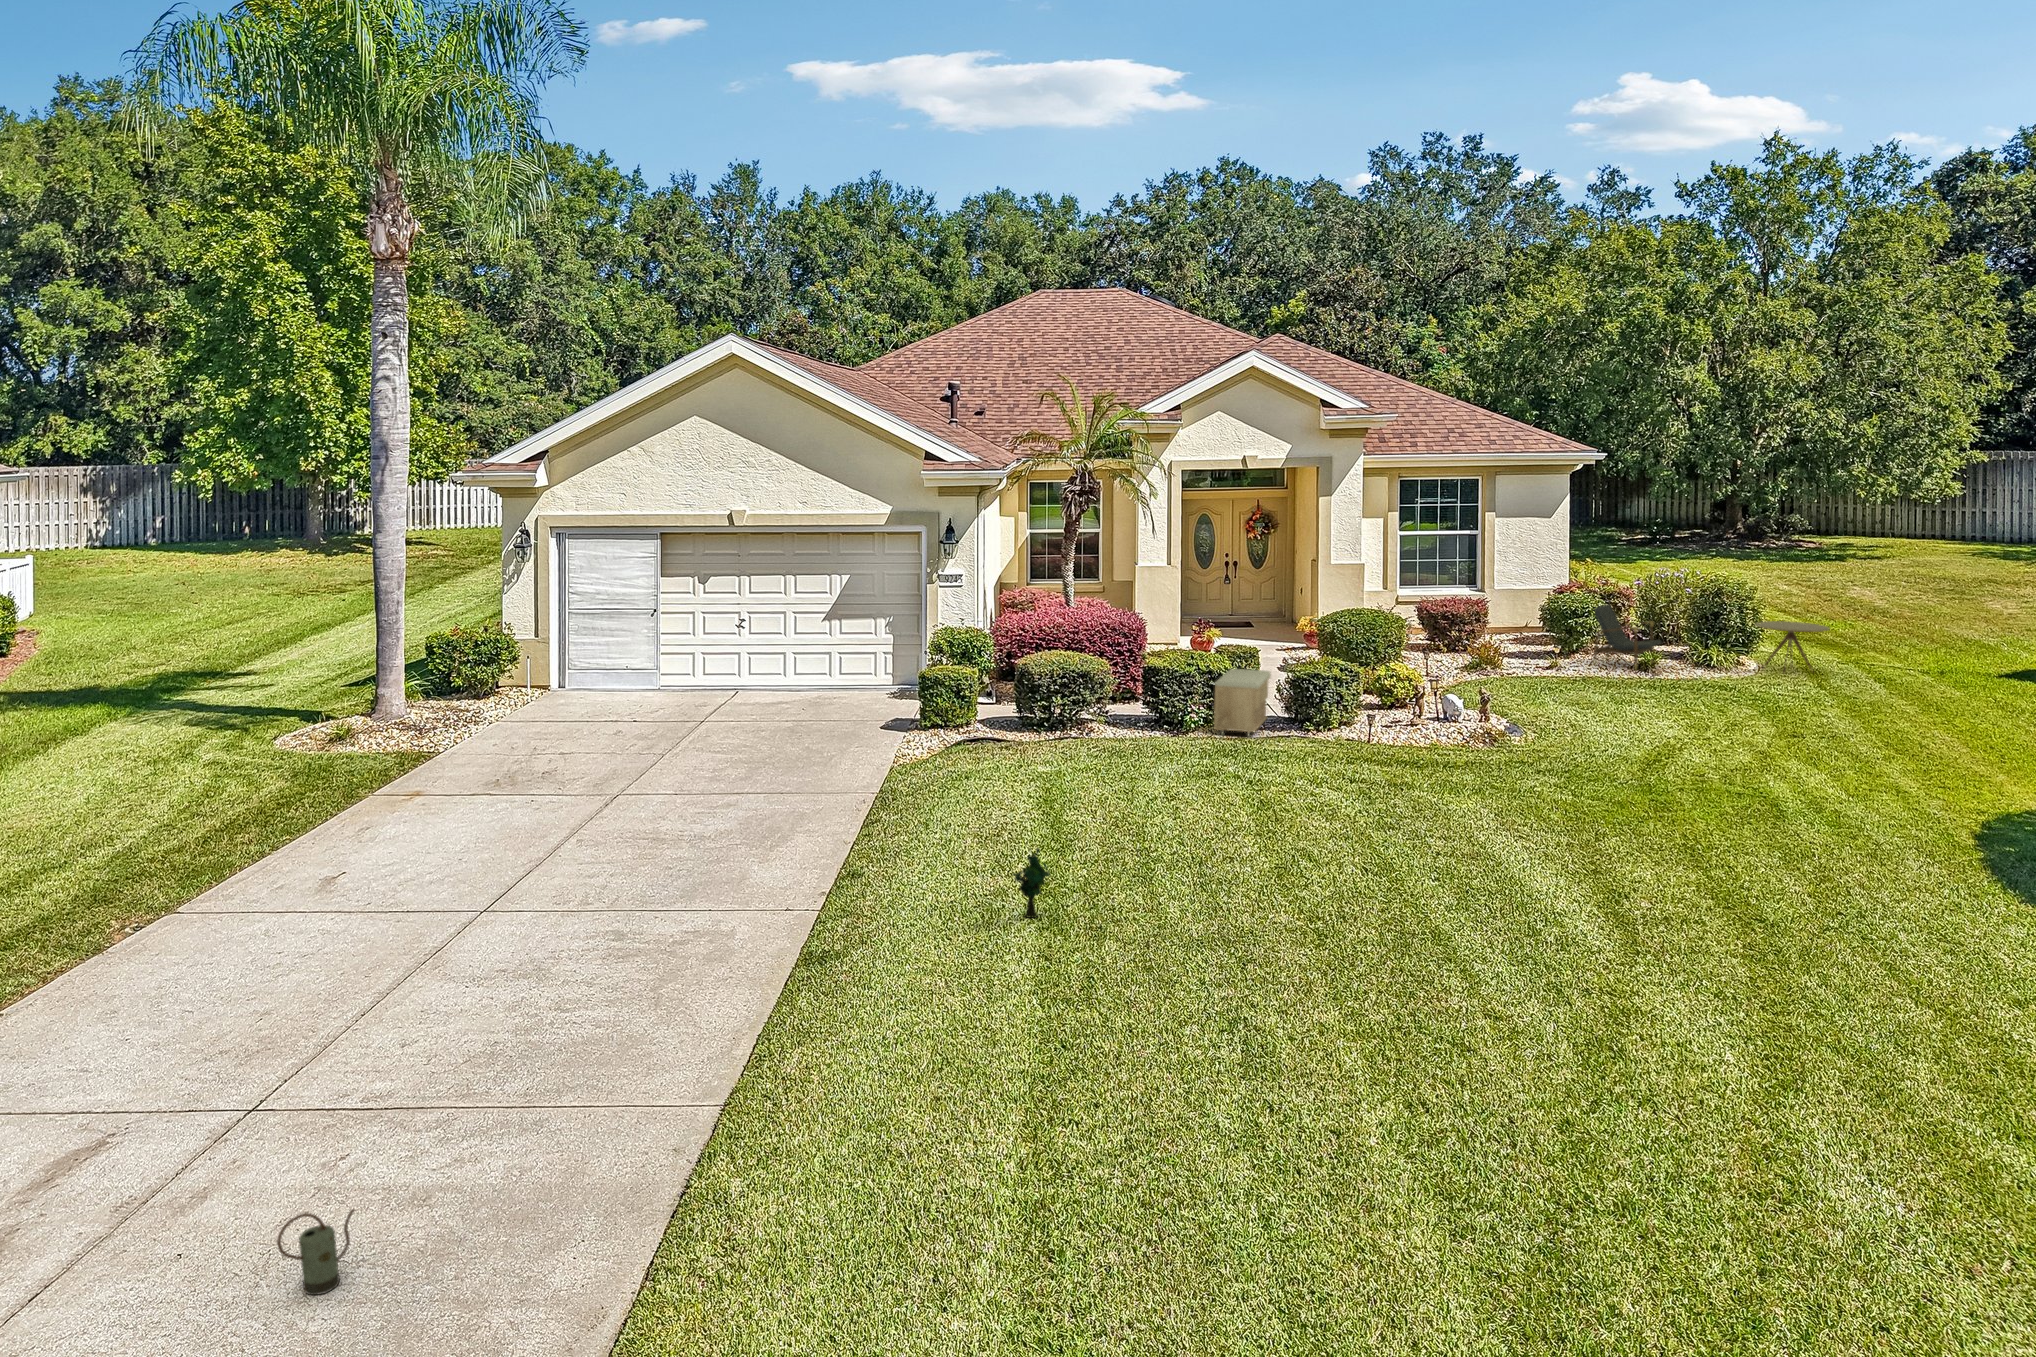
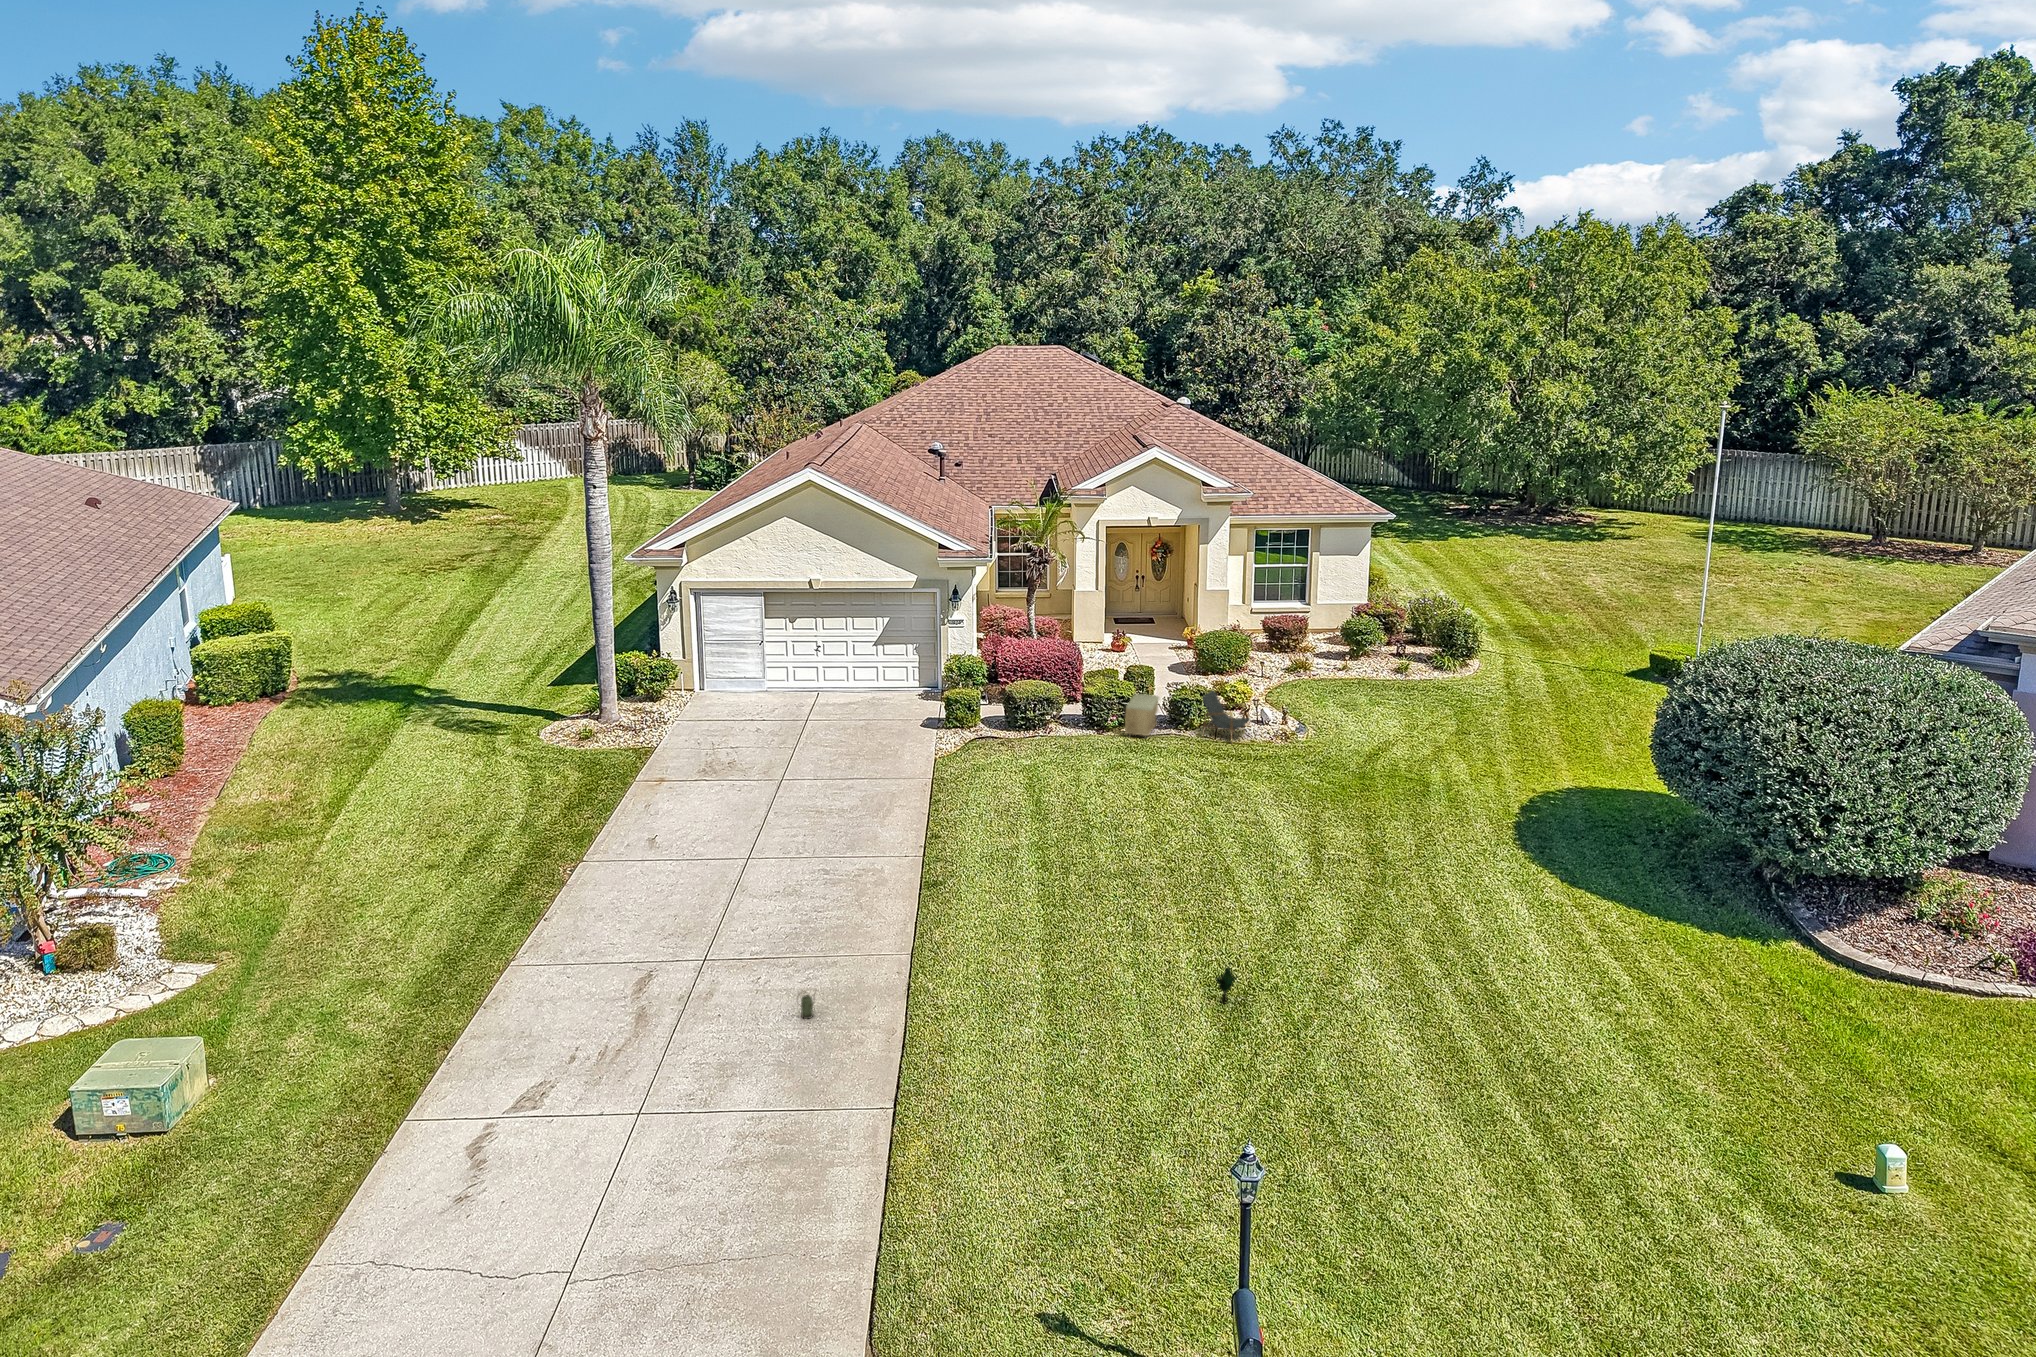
lounge chair: present [1593,604,1661,669] -> present [1202,690,1250,742]
round table: present [1755,621,1829,672] -> none [1469,647,1513,683]
decorative plant: present [1012,848,1051,918] -> present [1215,967,1237,1004]

